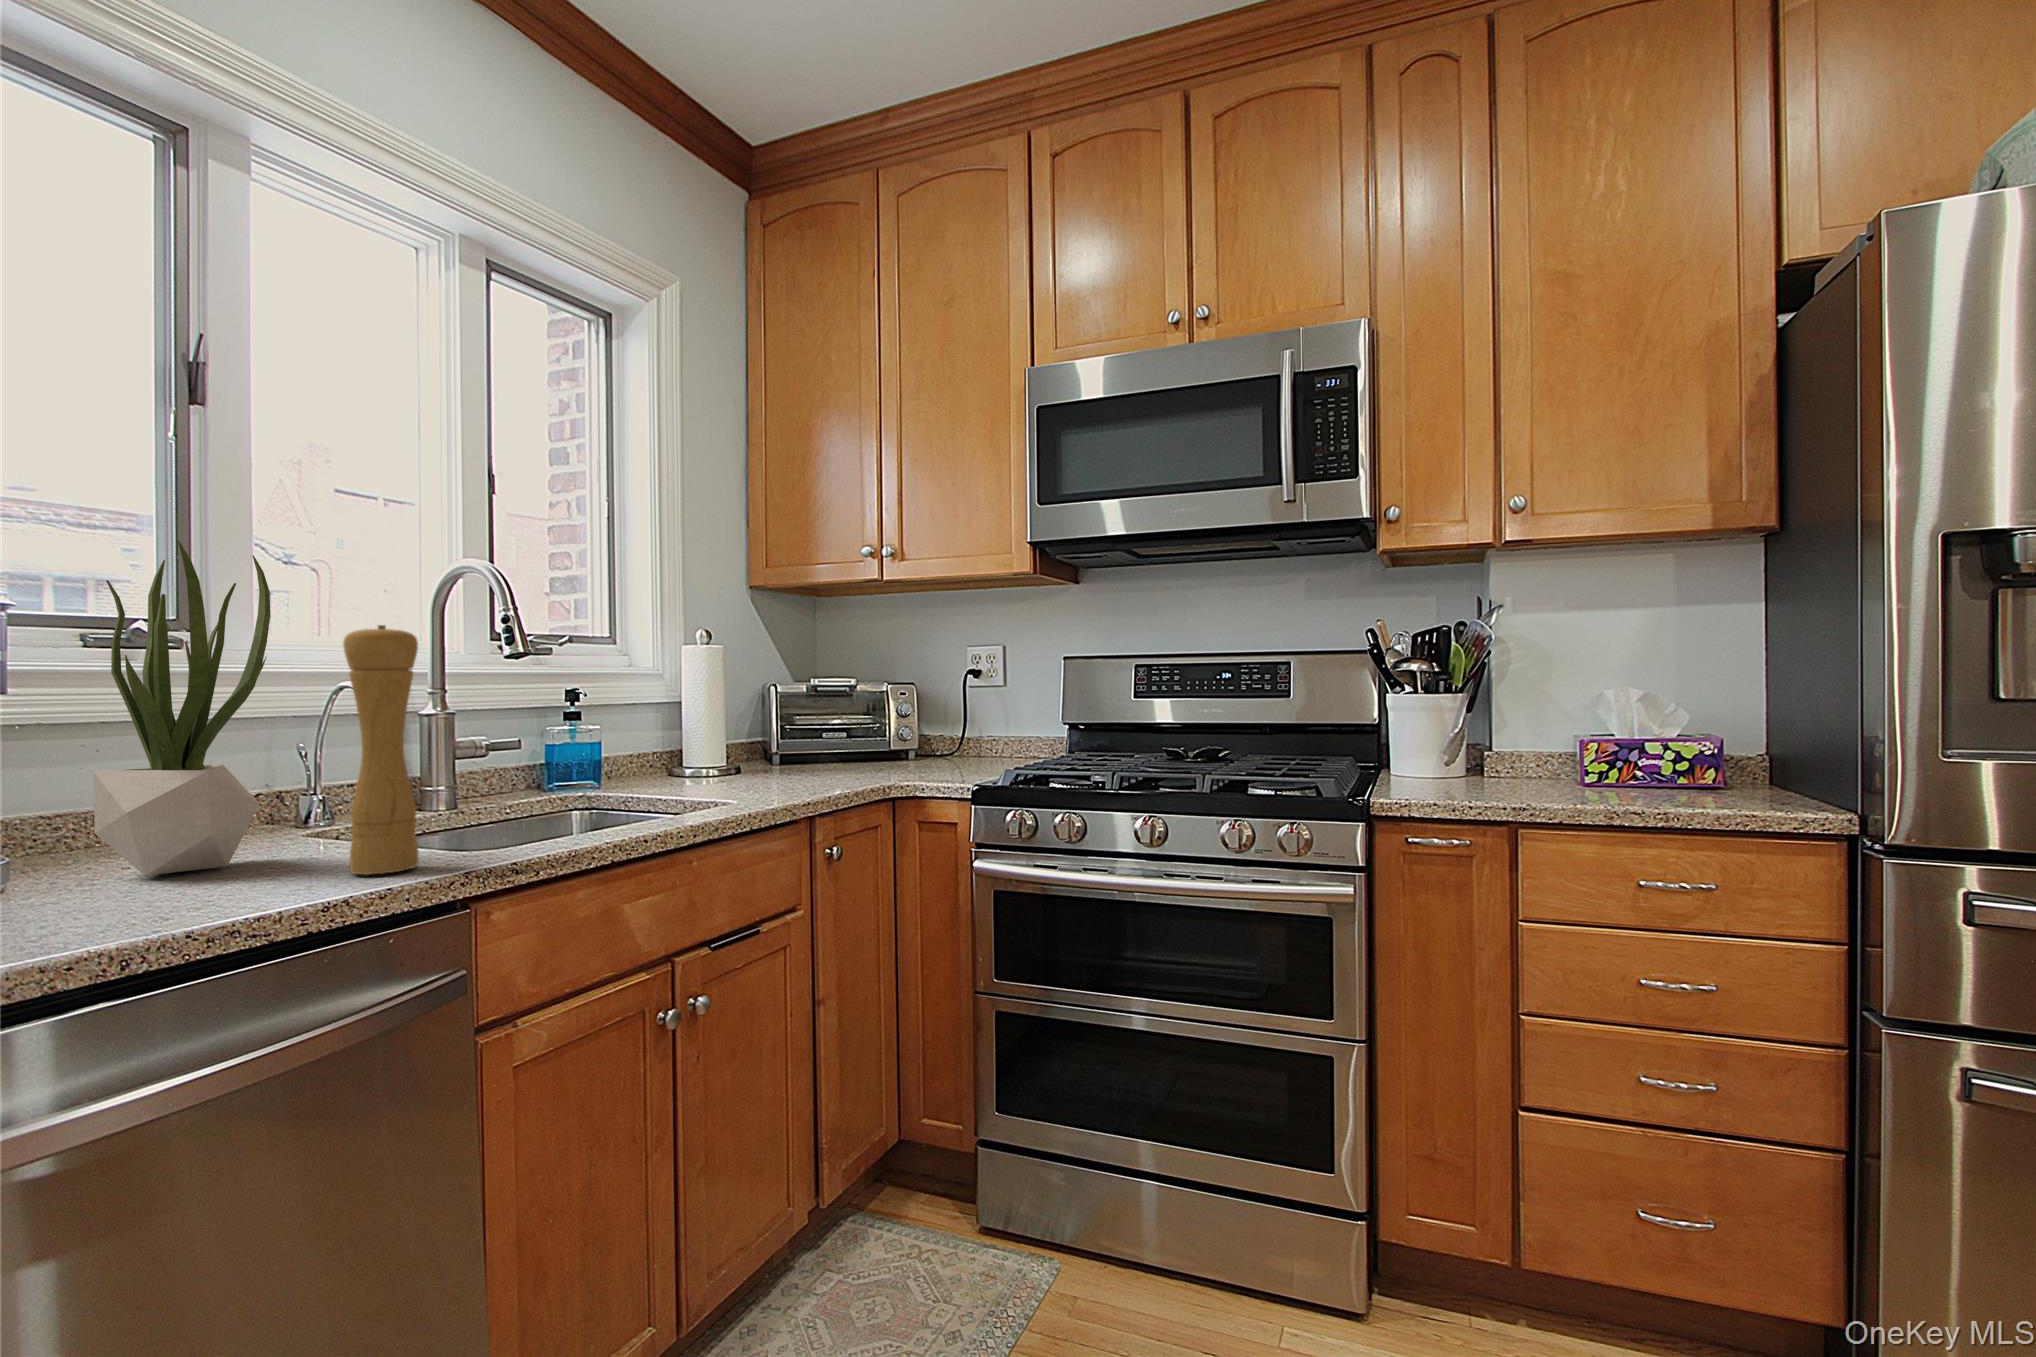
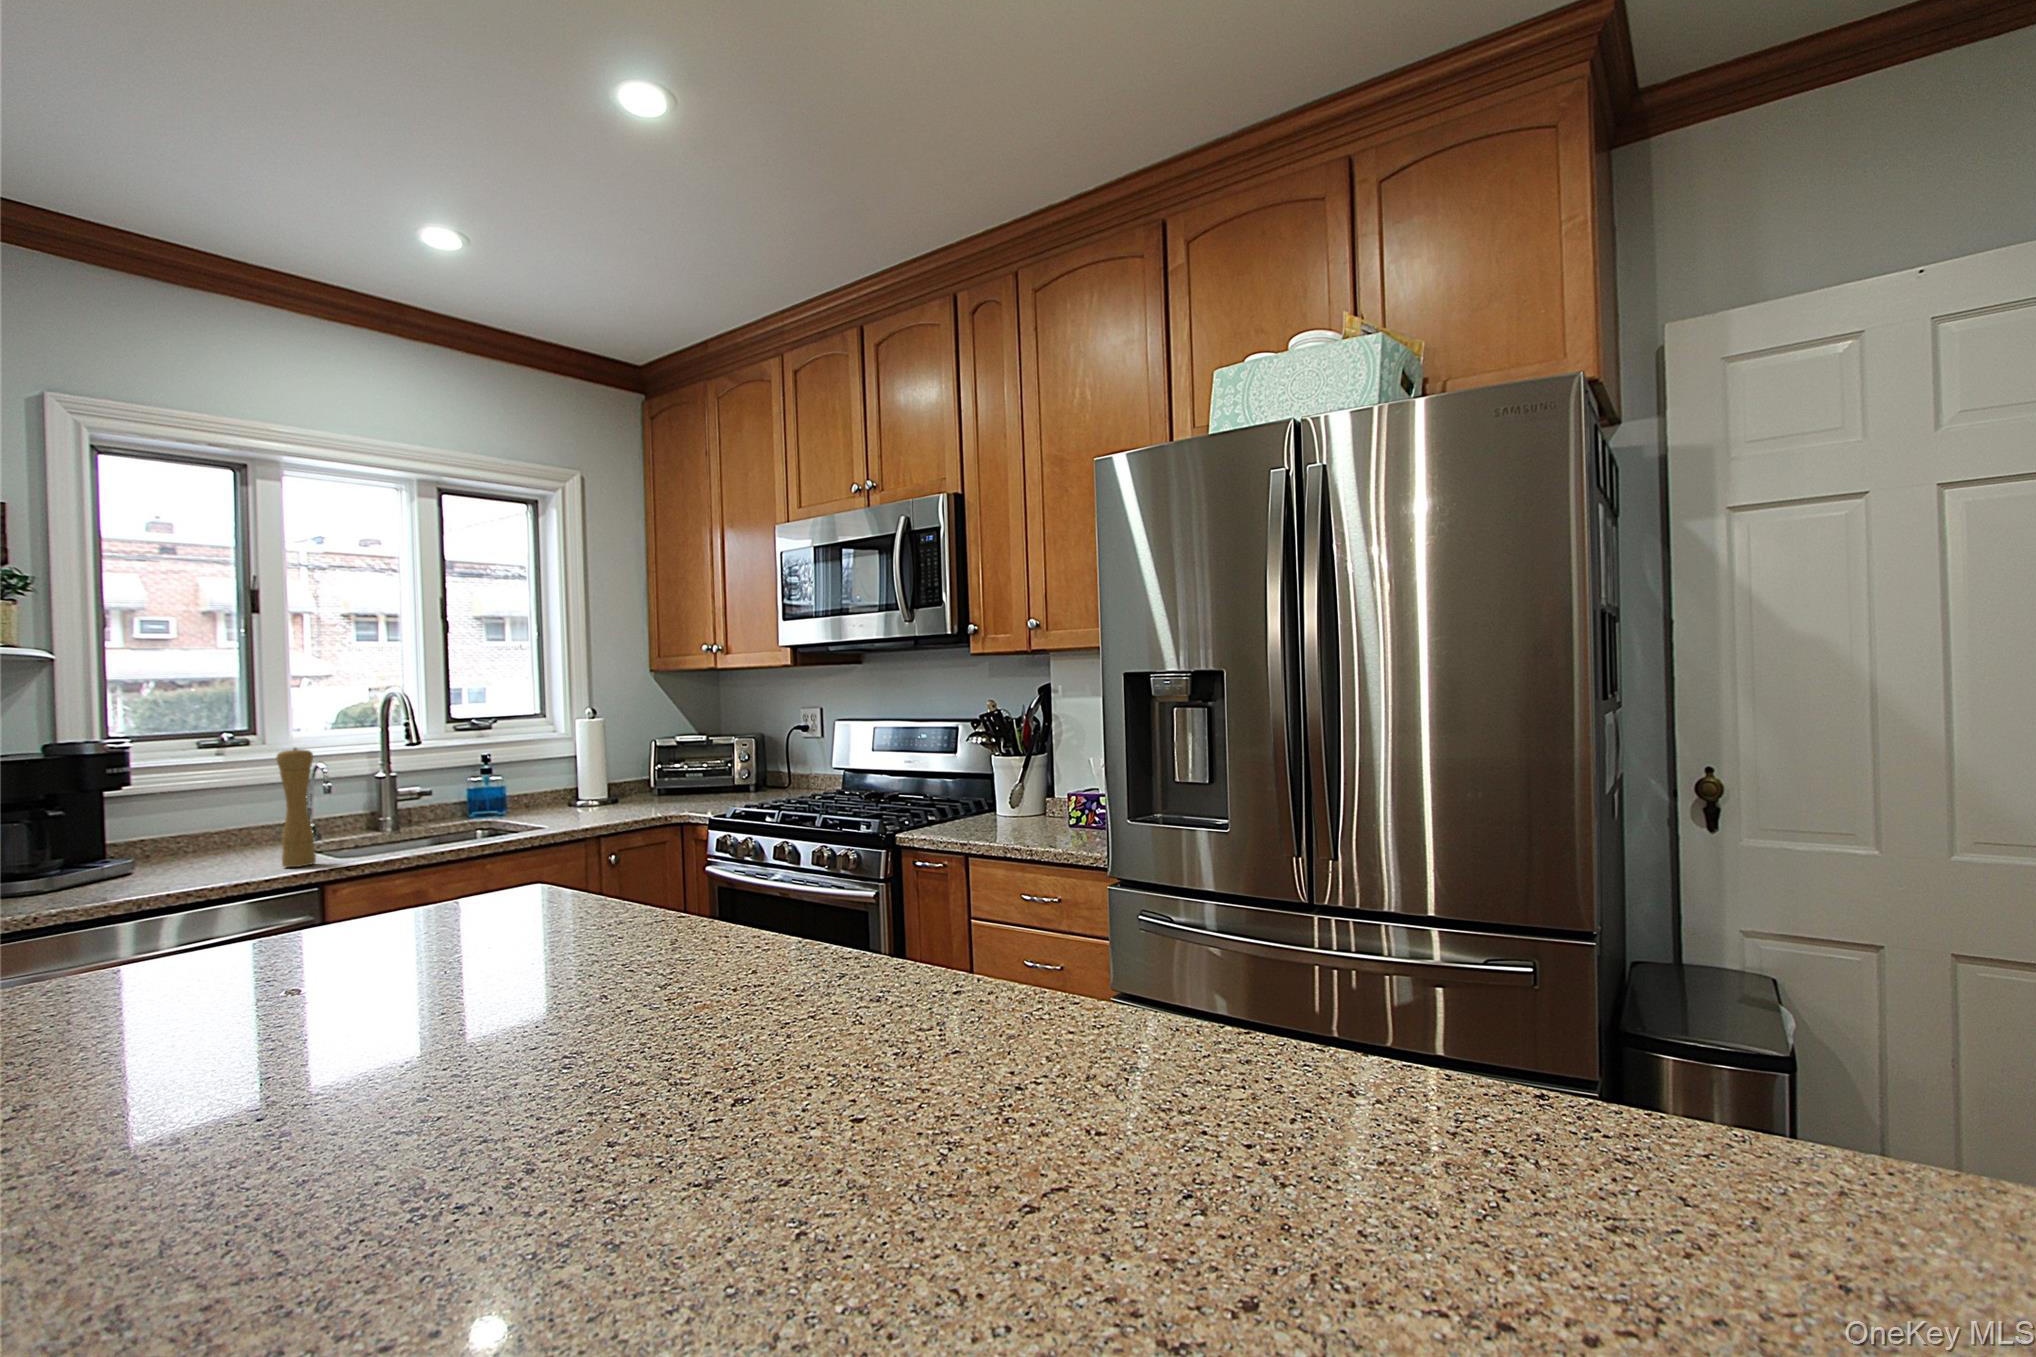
potted plant: present [93,541,270,876] -> none [185,709,264,865]

